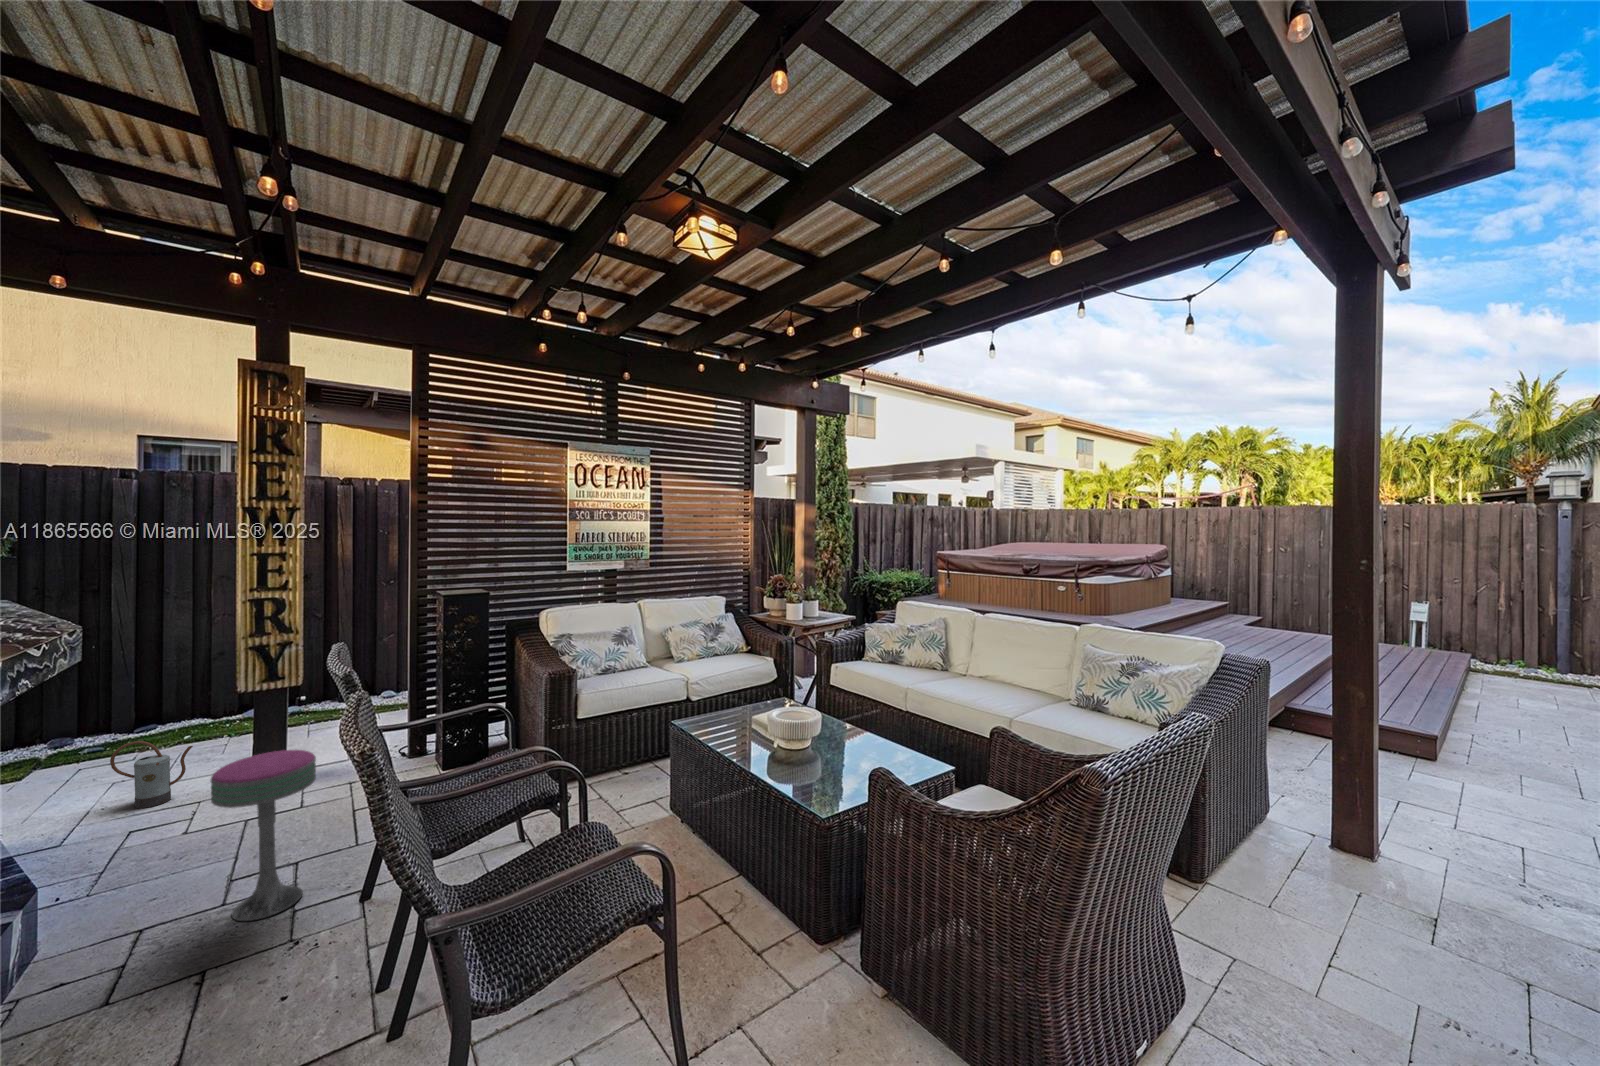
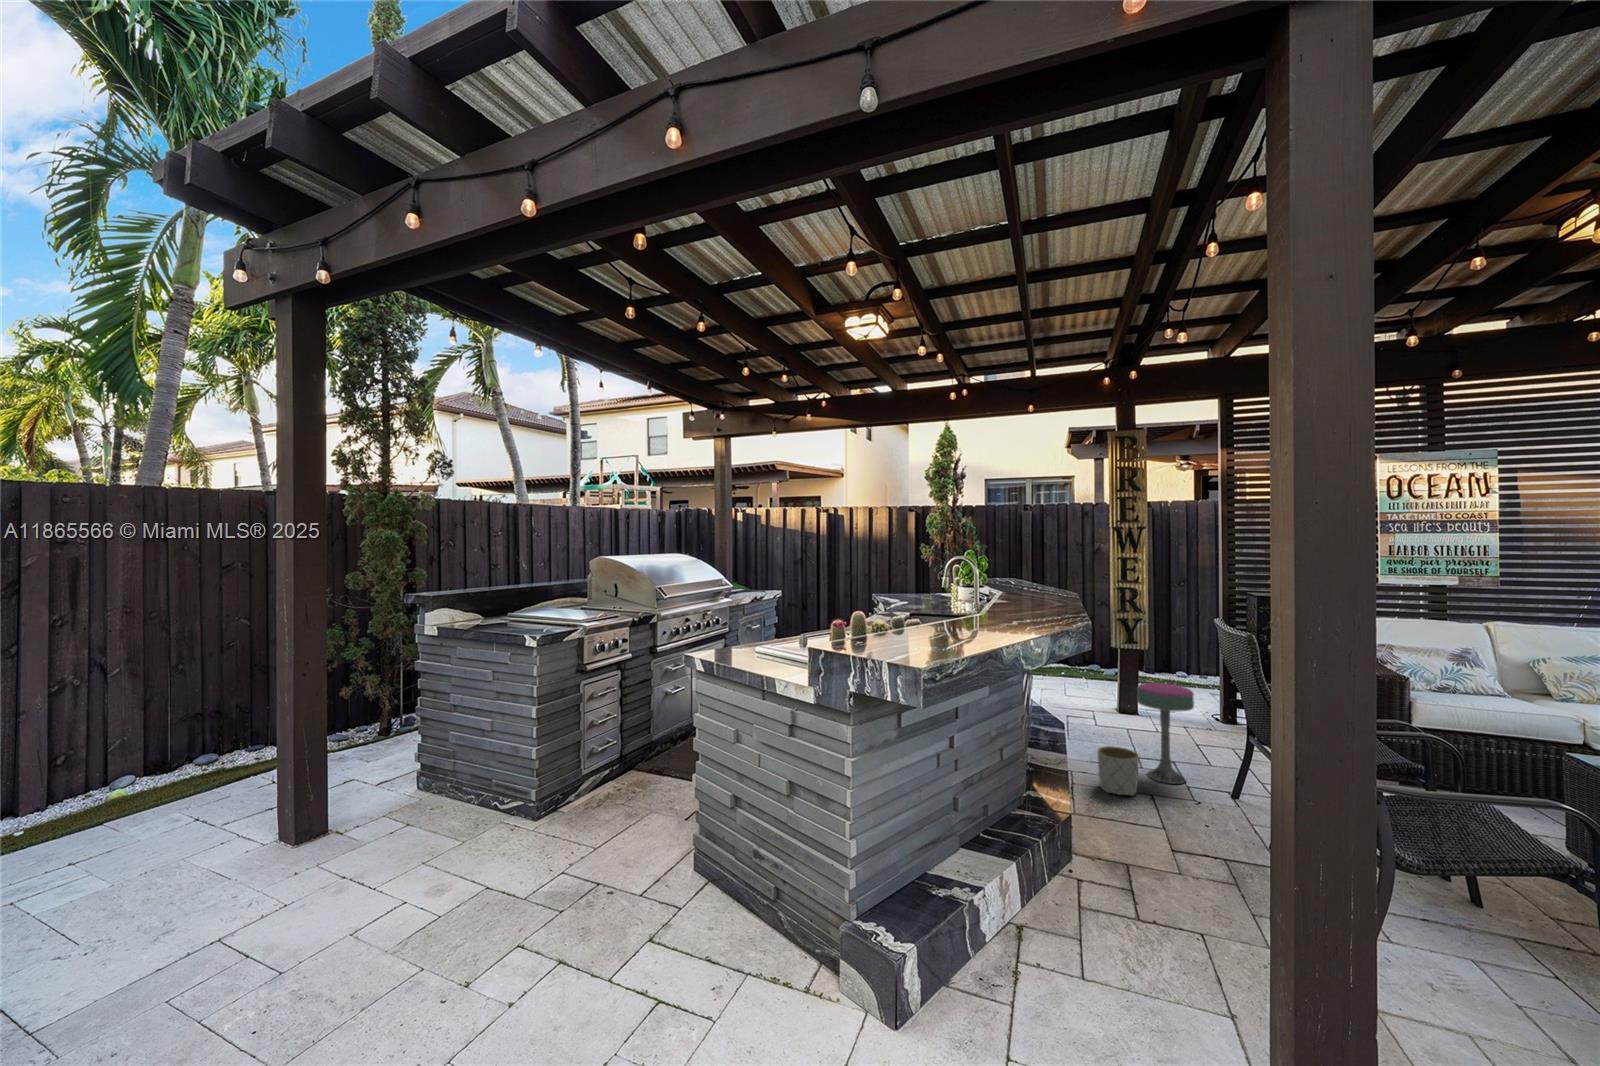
watering can: present [110,741,193,808] -> none [1050,667,1088,708]
planter: none [84,901,185,1015] -> present [1097,746,1139,796]

